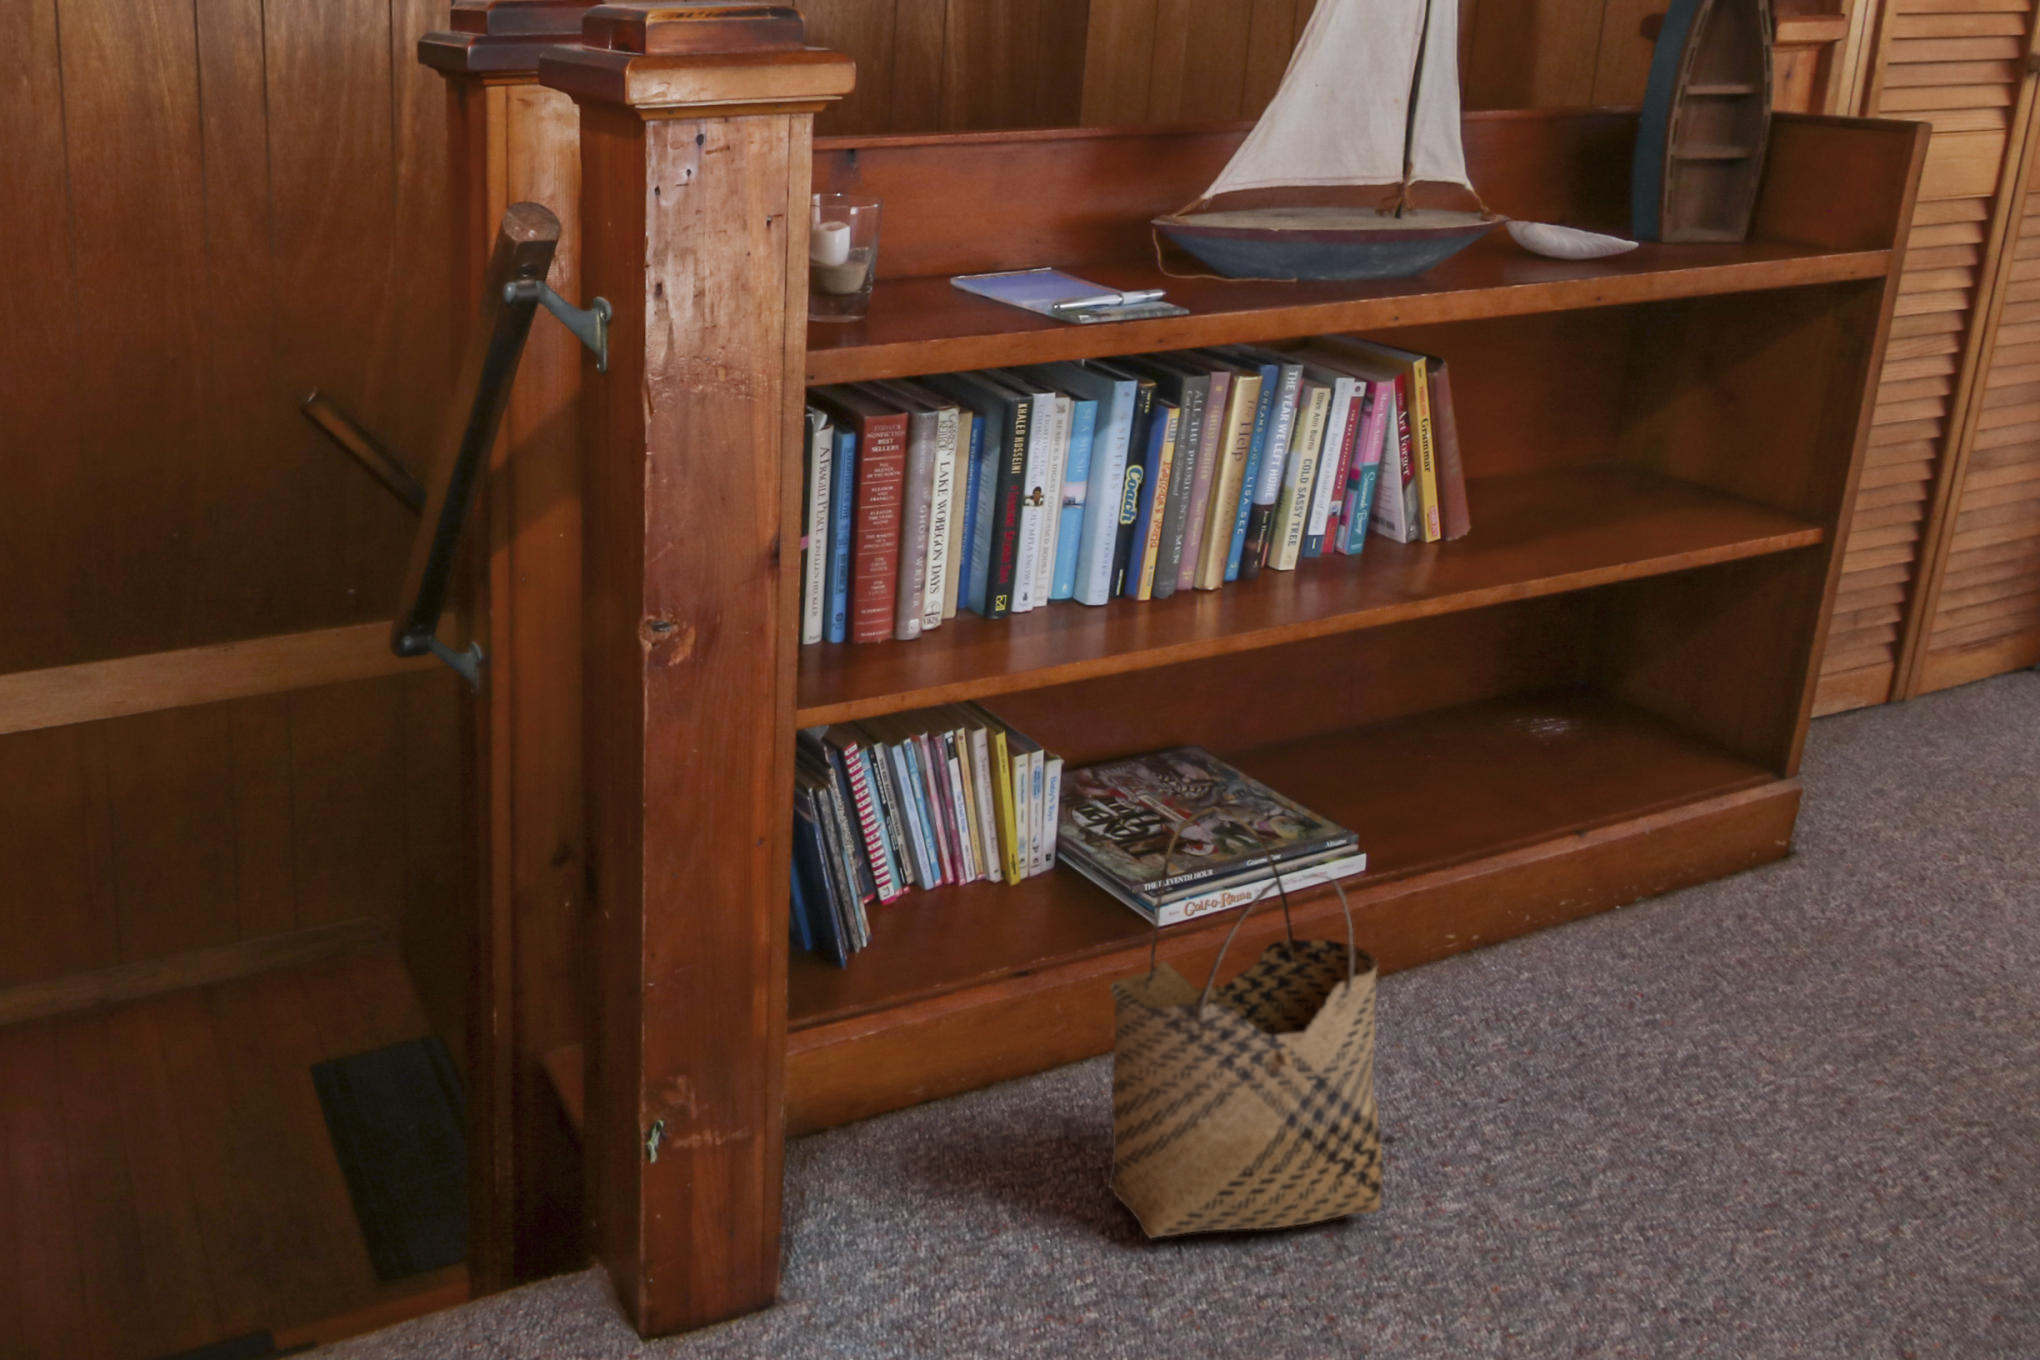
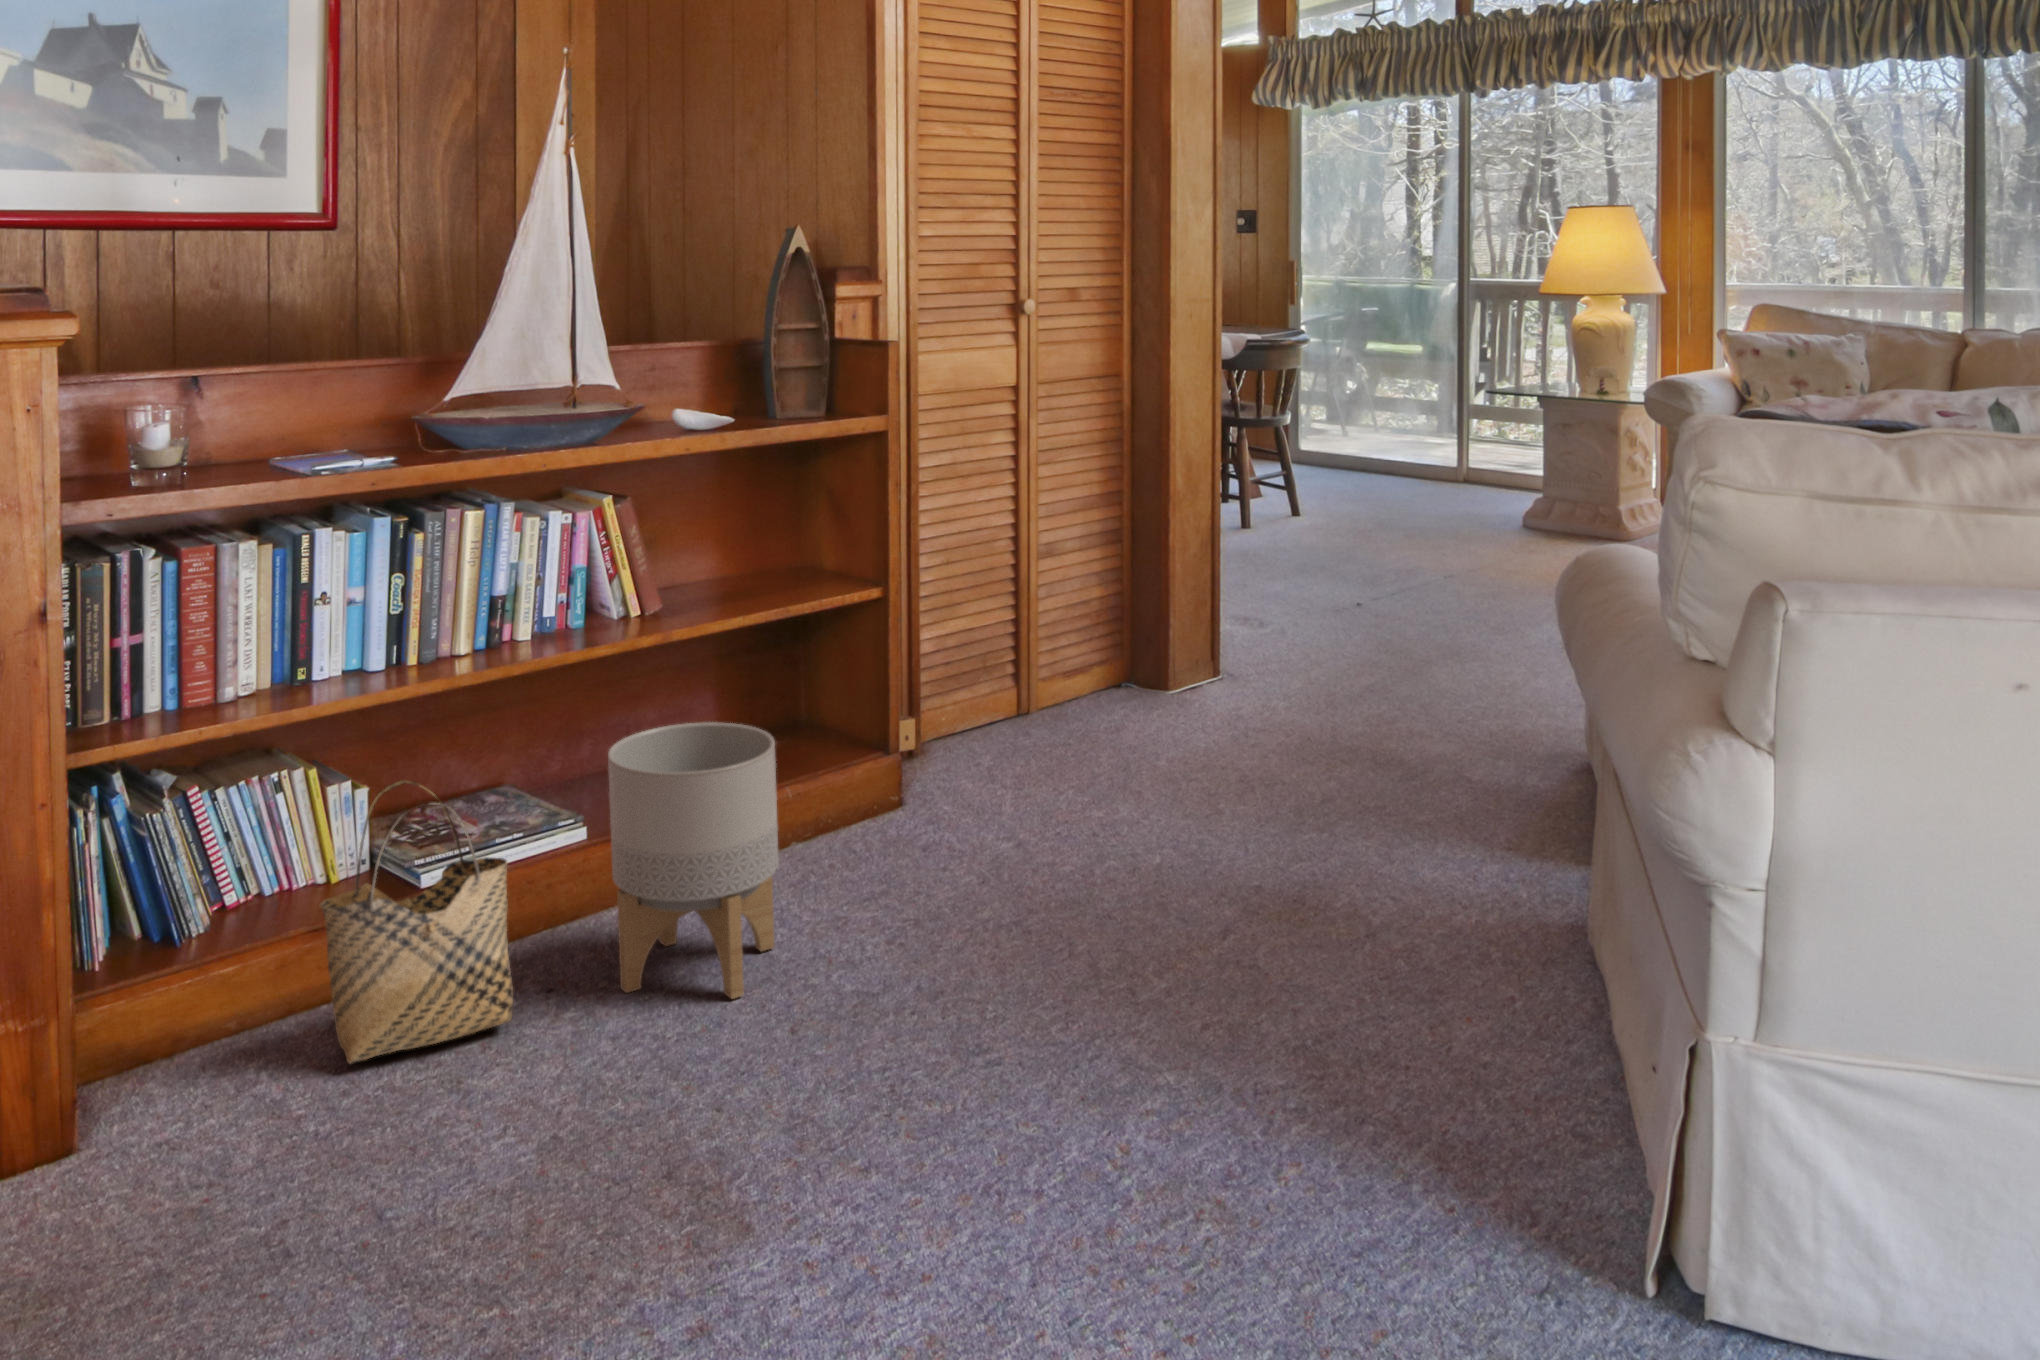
planter: none [1506,755,1854,1245] -> present [608,722,779,999]

